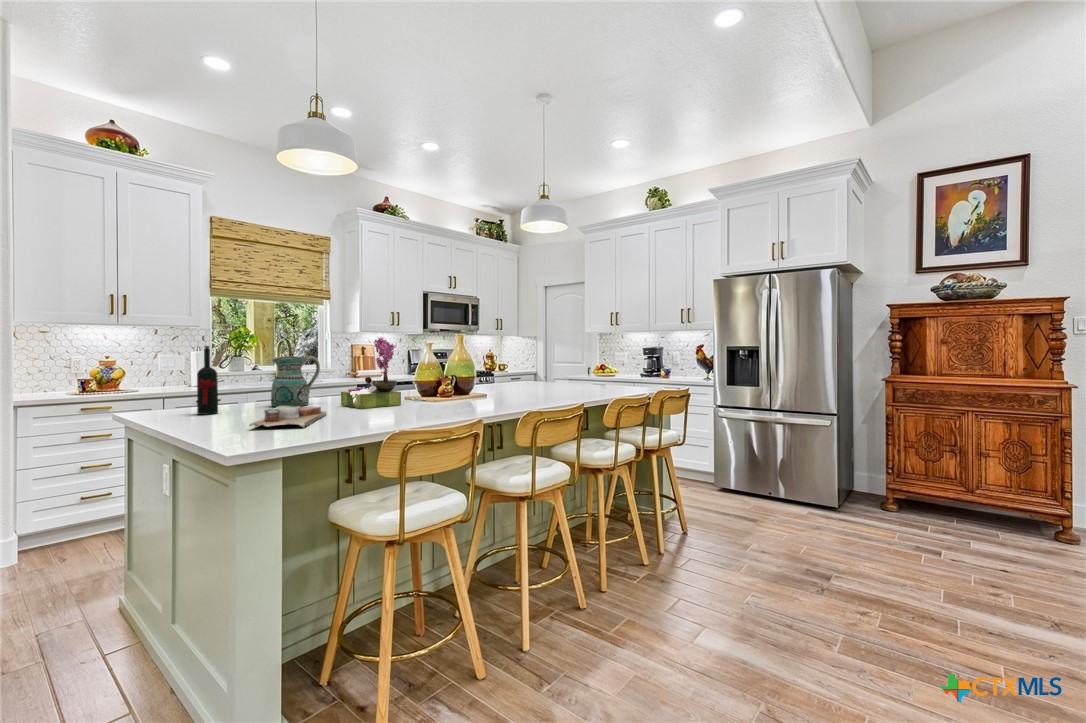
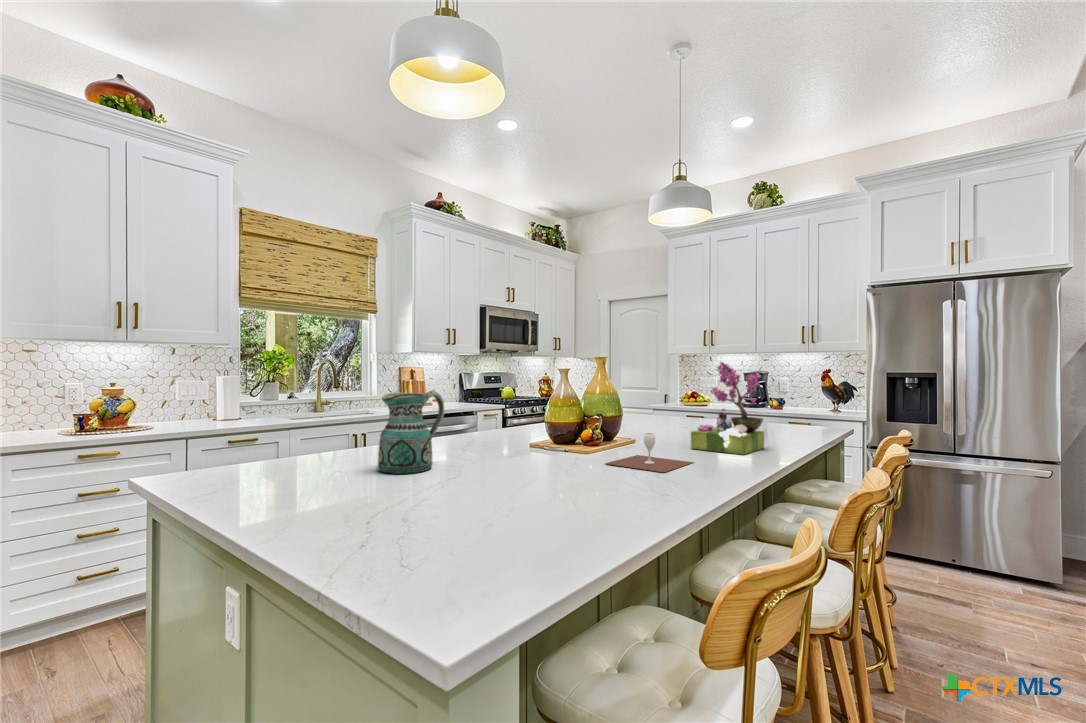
flower arrangement: present [341,337,401,409] -> present [691,362,764,455]
wine bottle: present [197,346,218,415] -> none [279,380,312,496]
wine glass: none [423,383,484,406] -> present [605,433,693,473]
cutting board: present [250,406,327,428] -> none [431,483,536,552]

